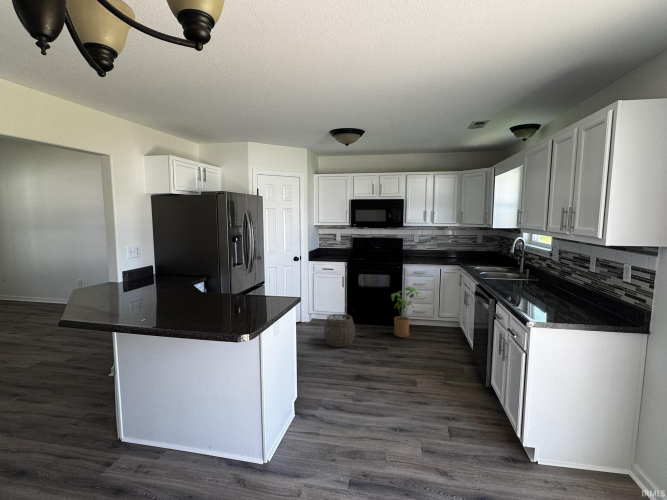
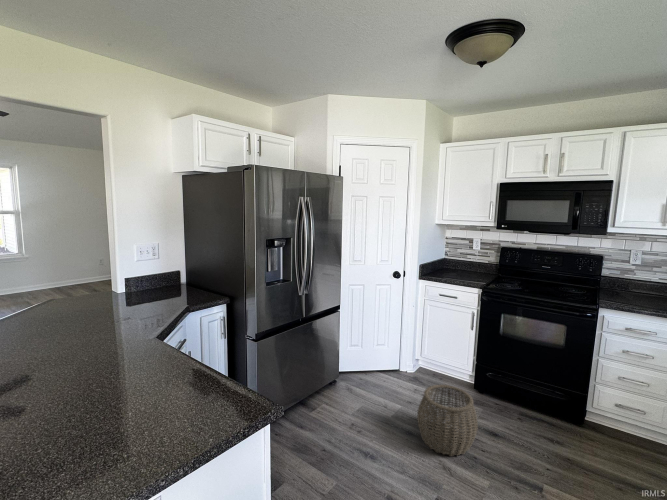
house plant: present [391,286,419,337] -> none [565,362,643,463]

